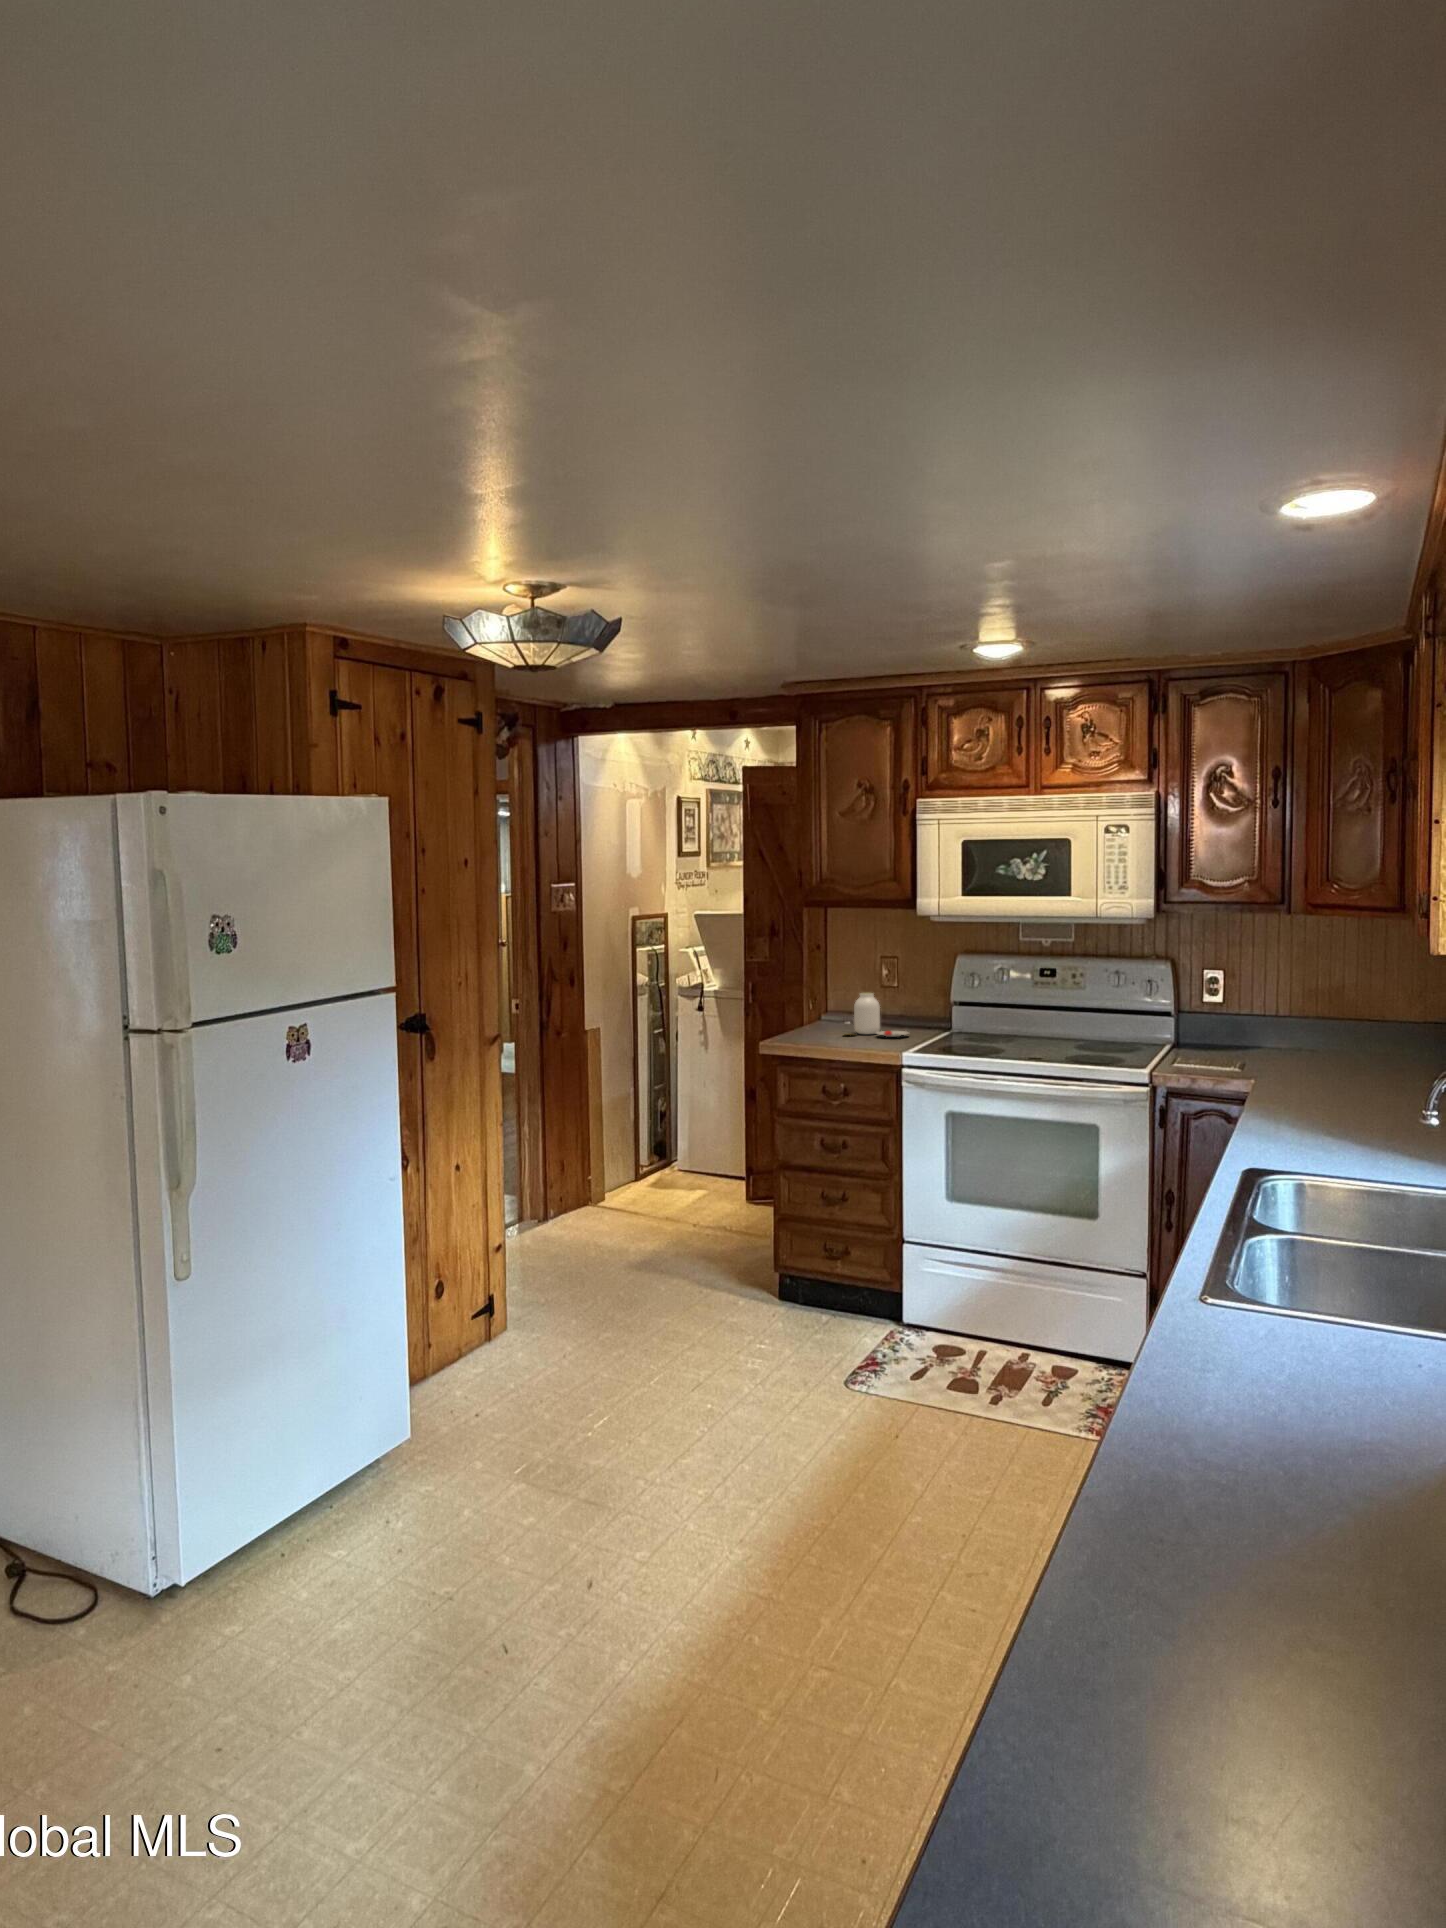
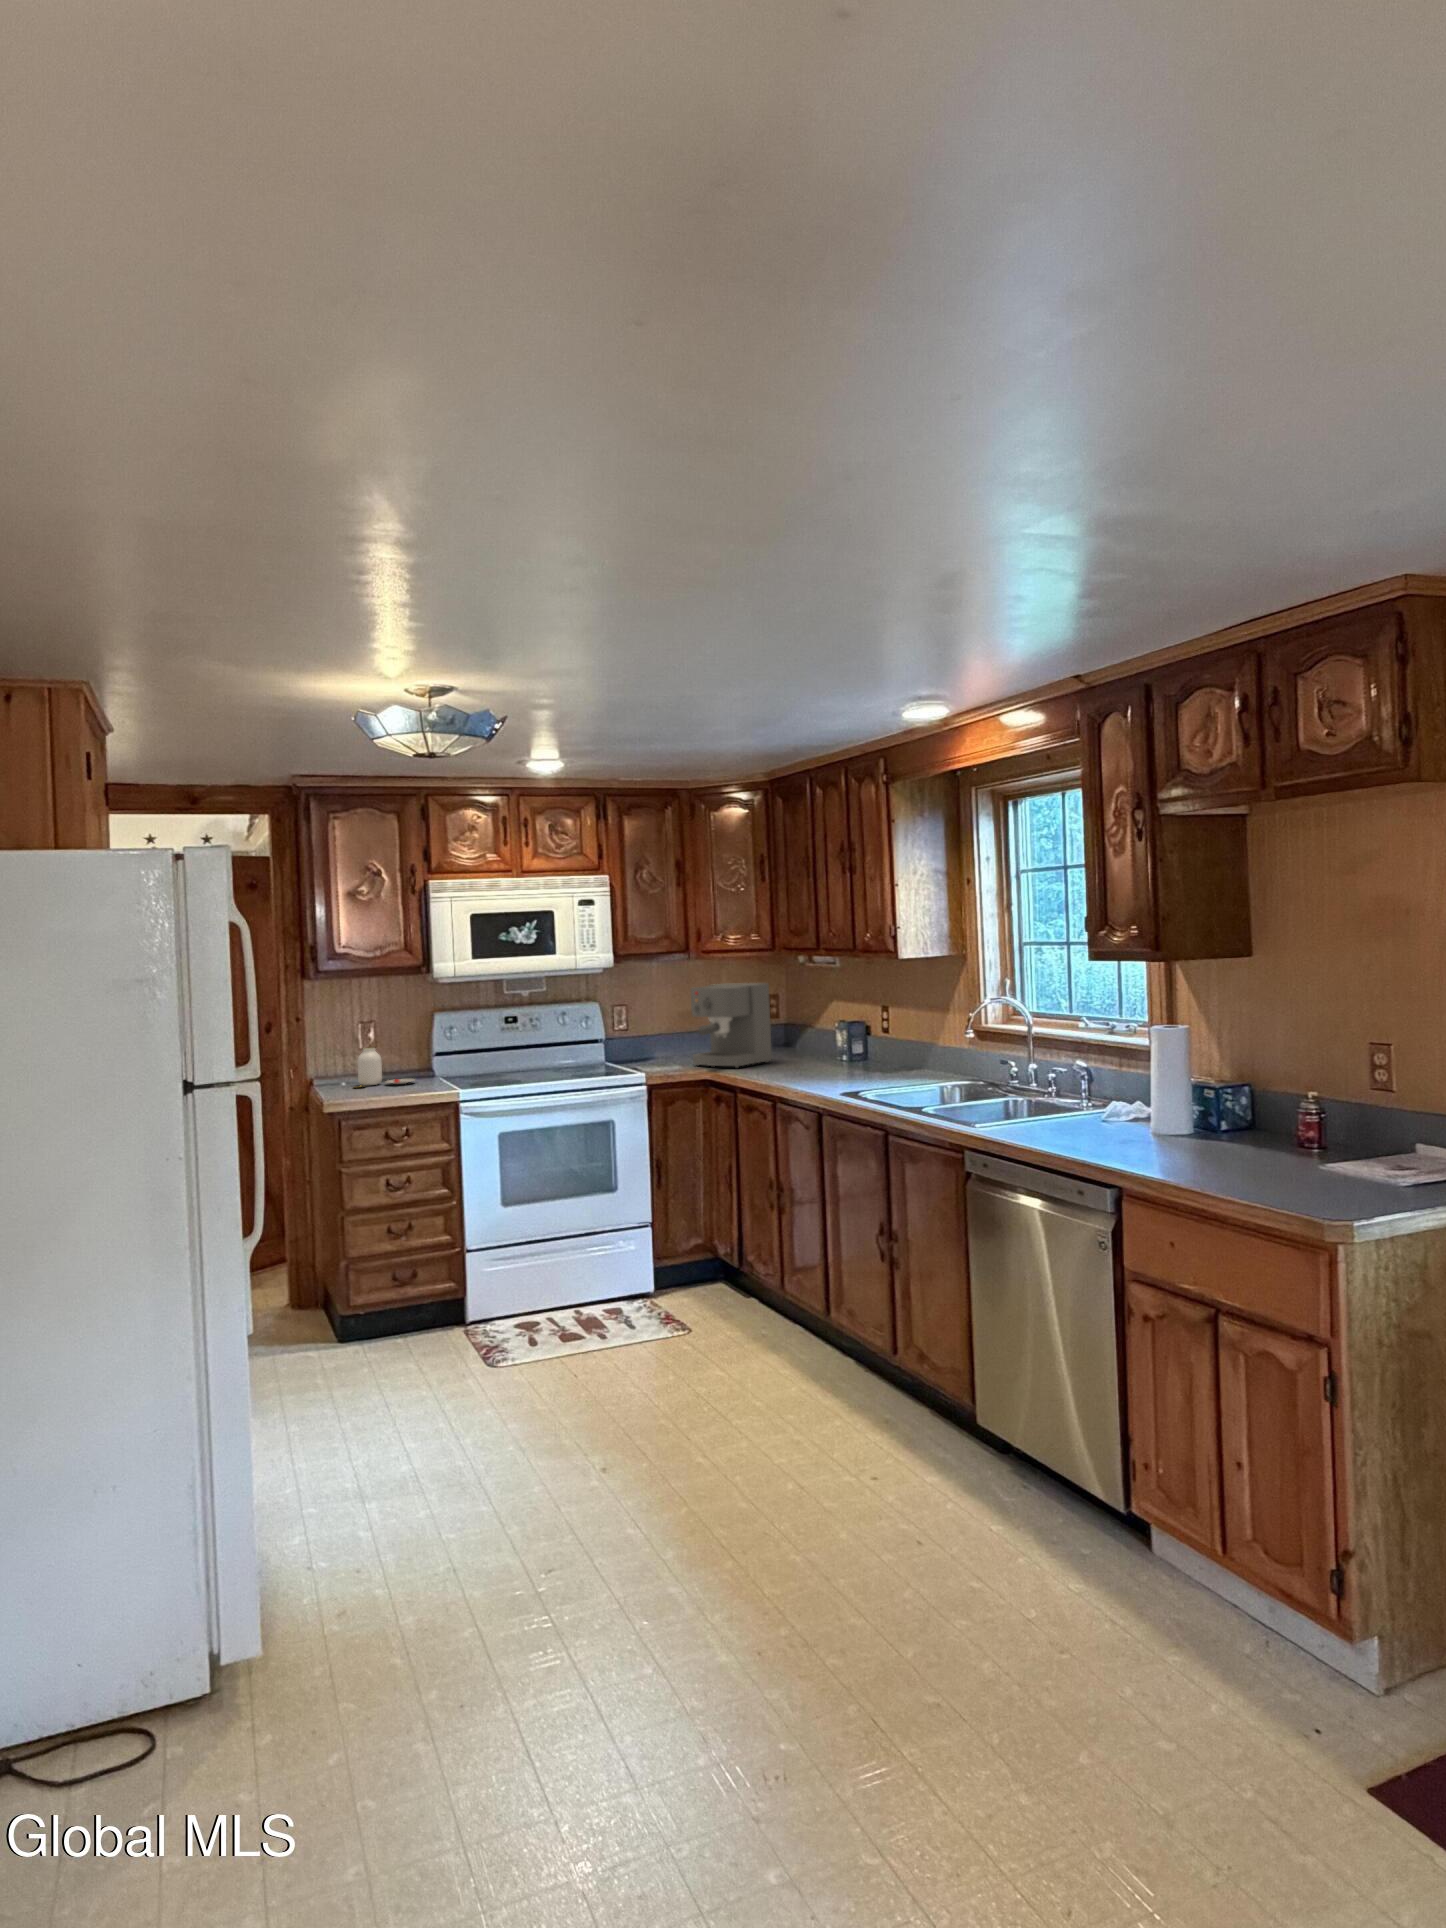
coffee maker: none [1234,944,1378,1070] -> present [691,983,772,1068]

